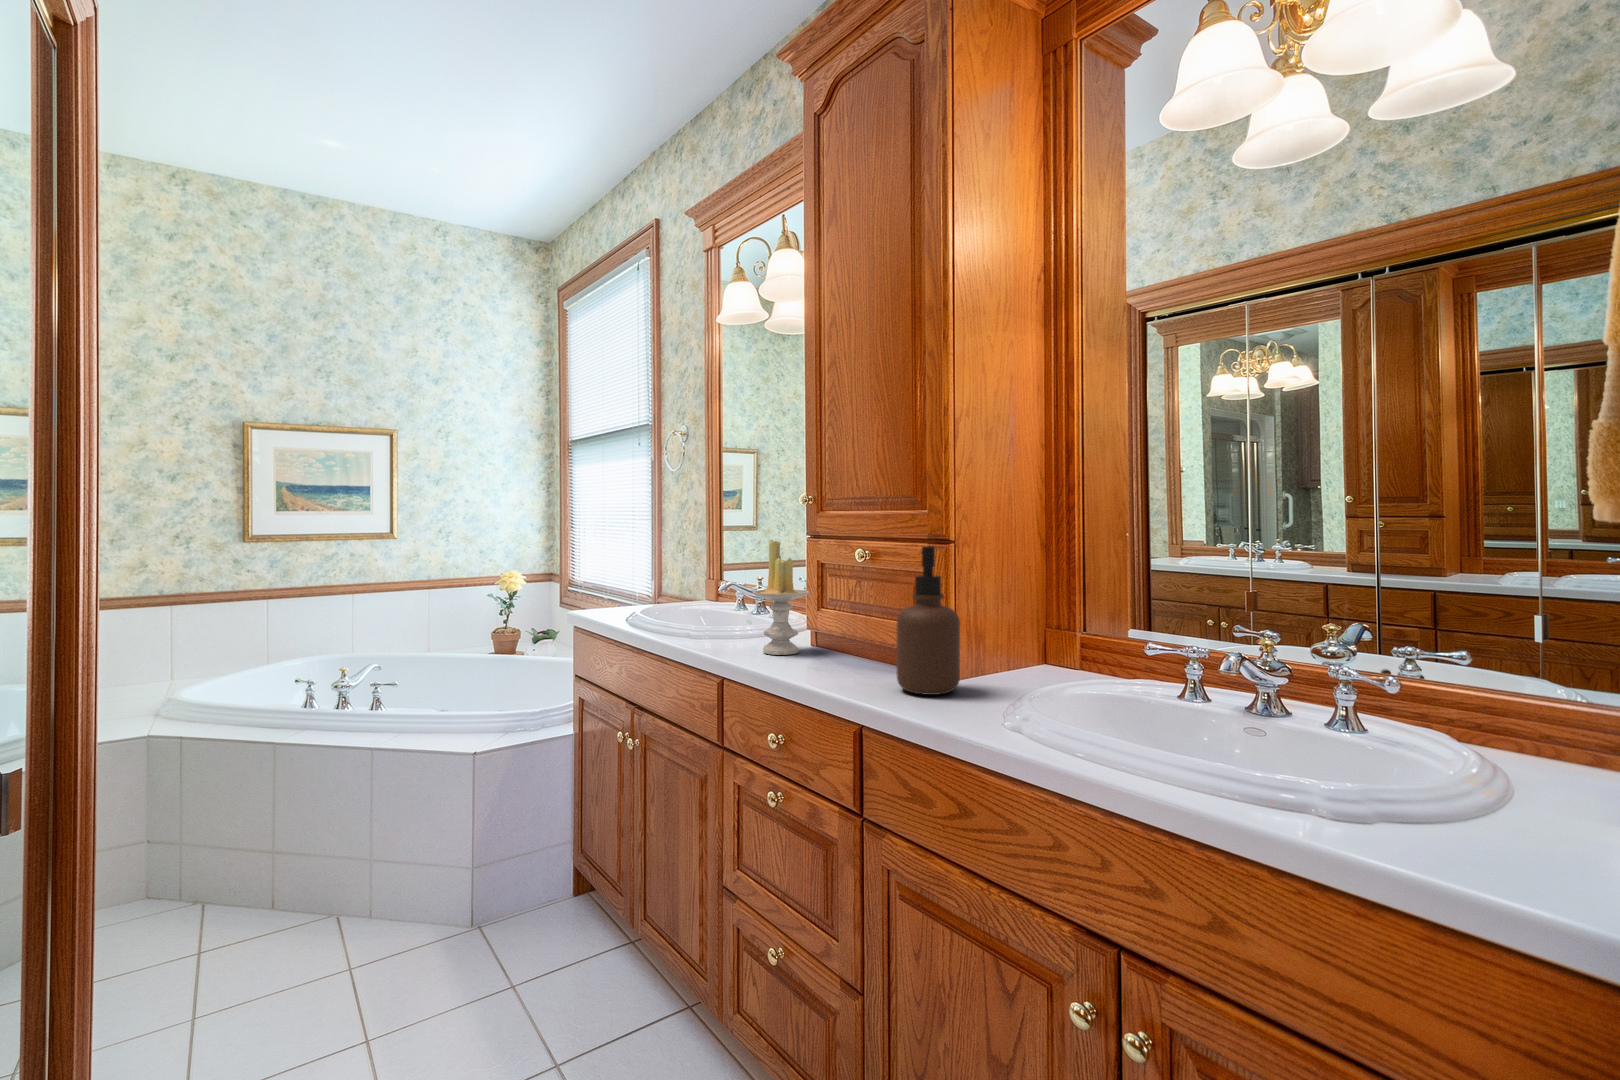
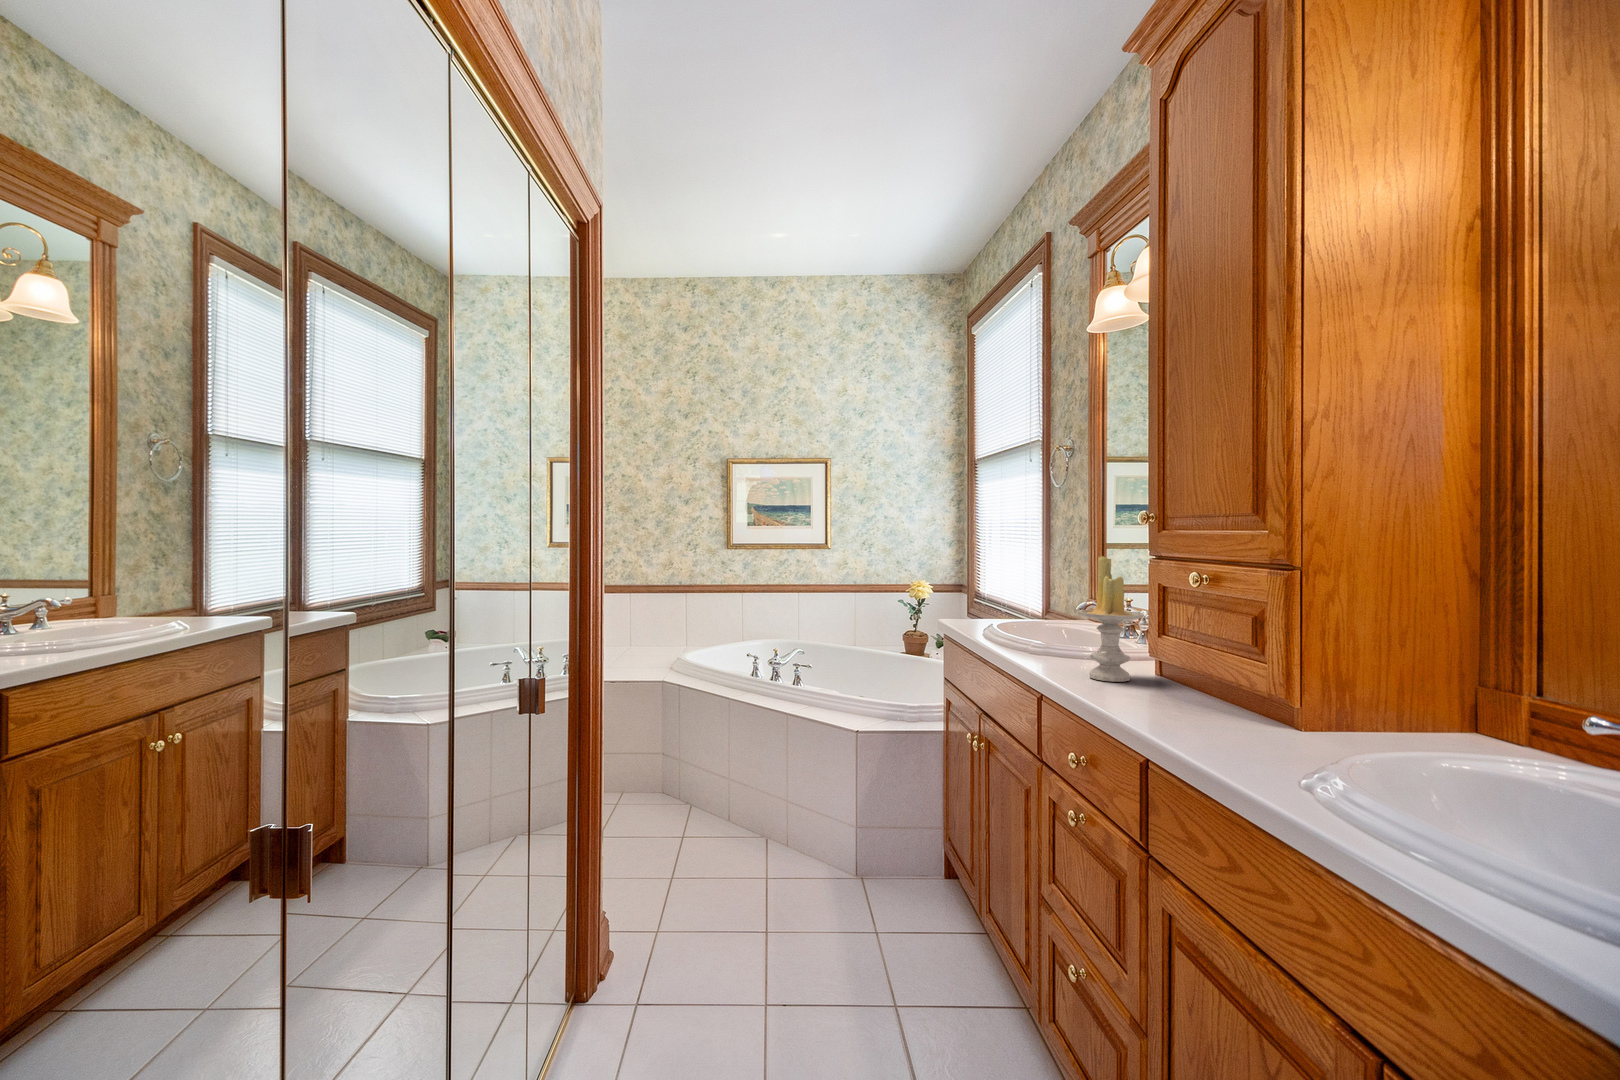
soap dispenser: present [897,546,960,695] -> none [1207,568,1296,749]

